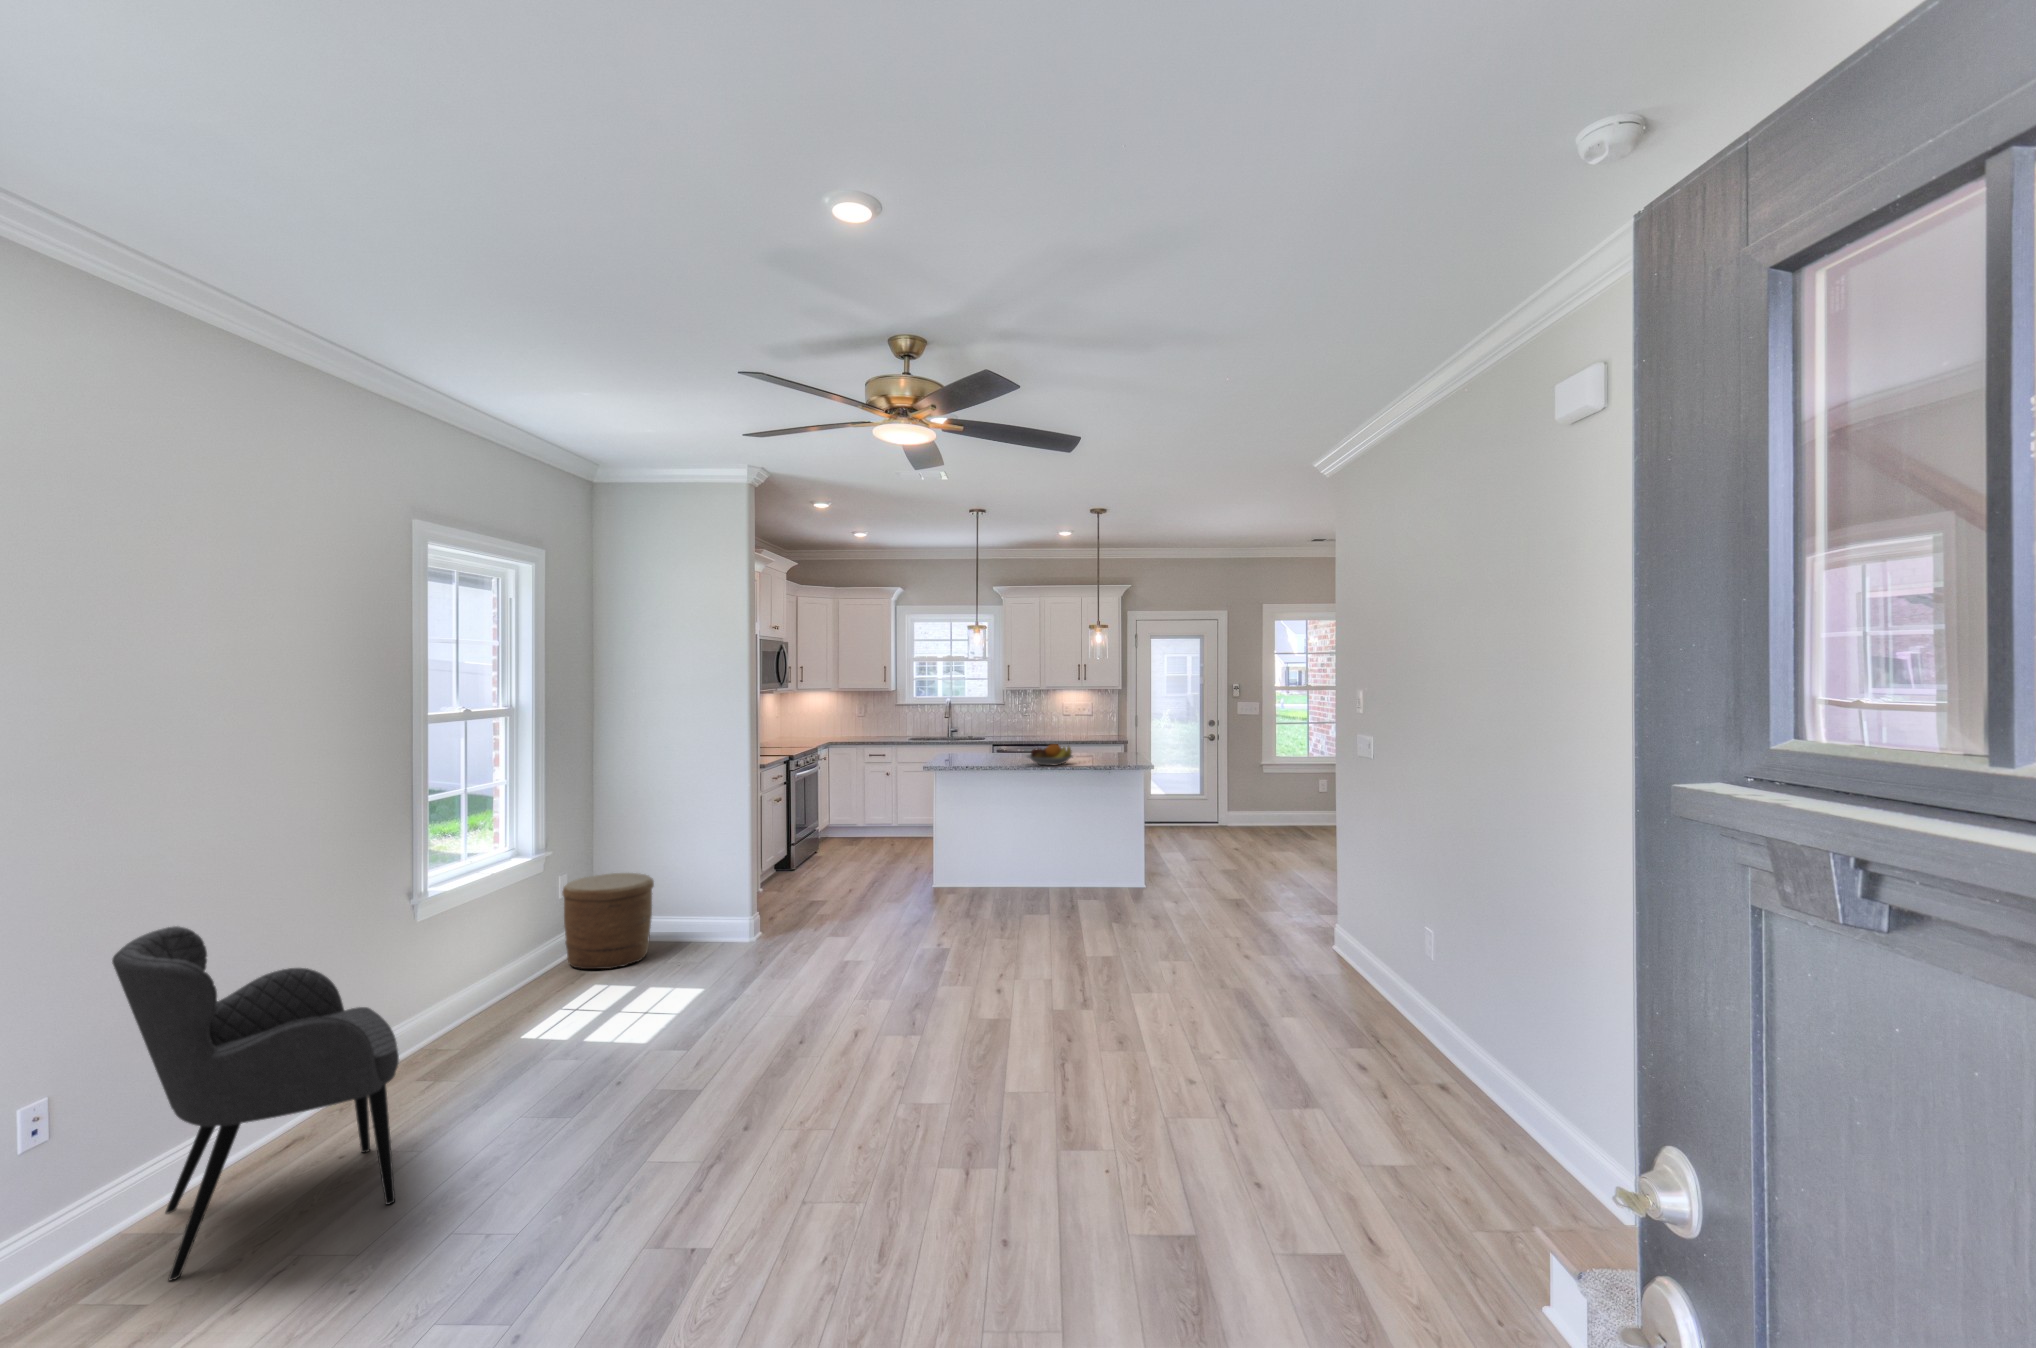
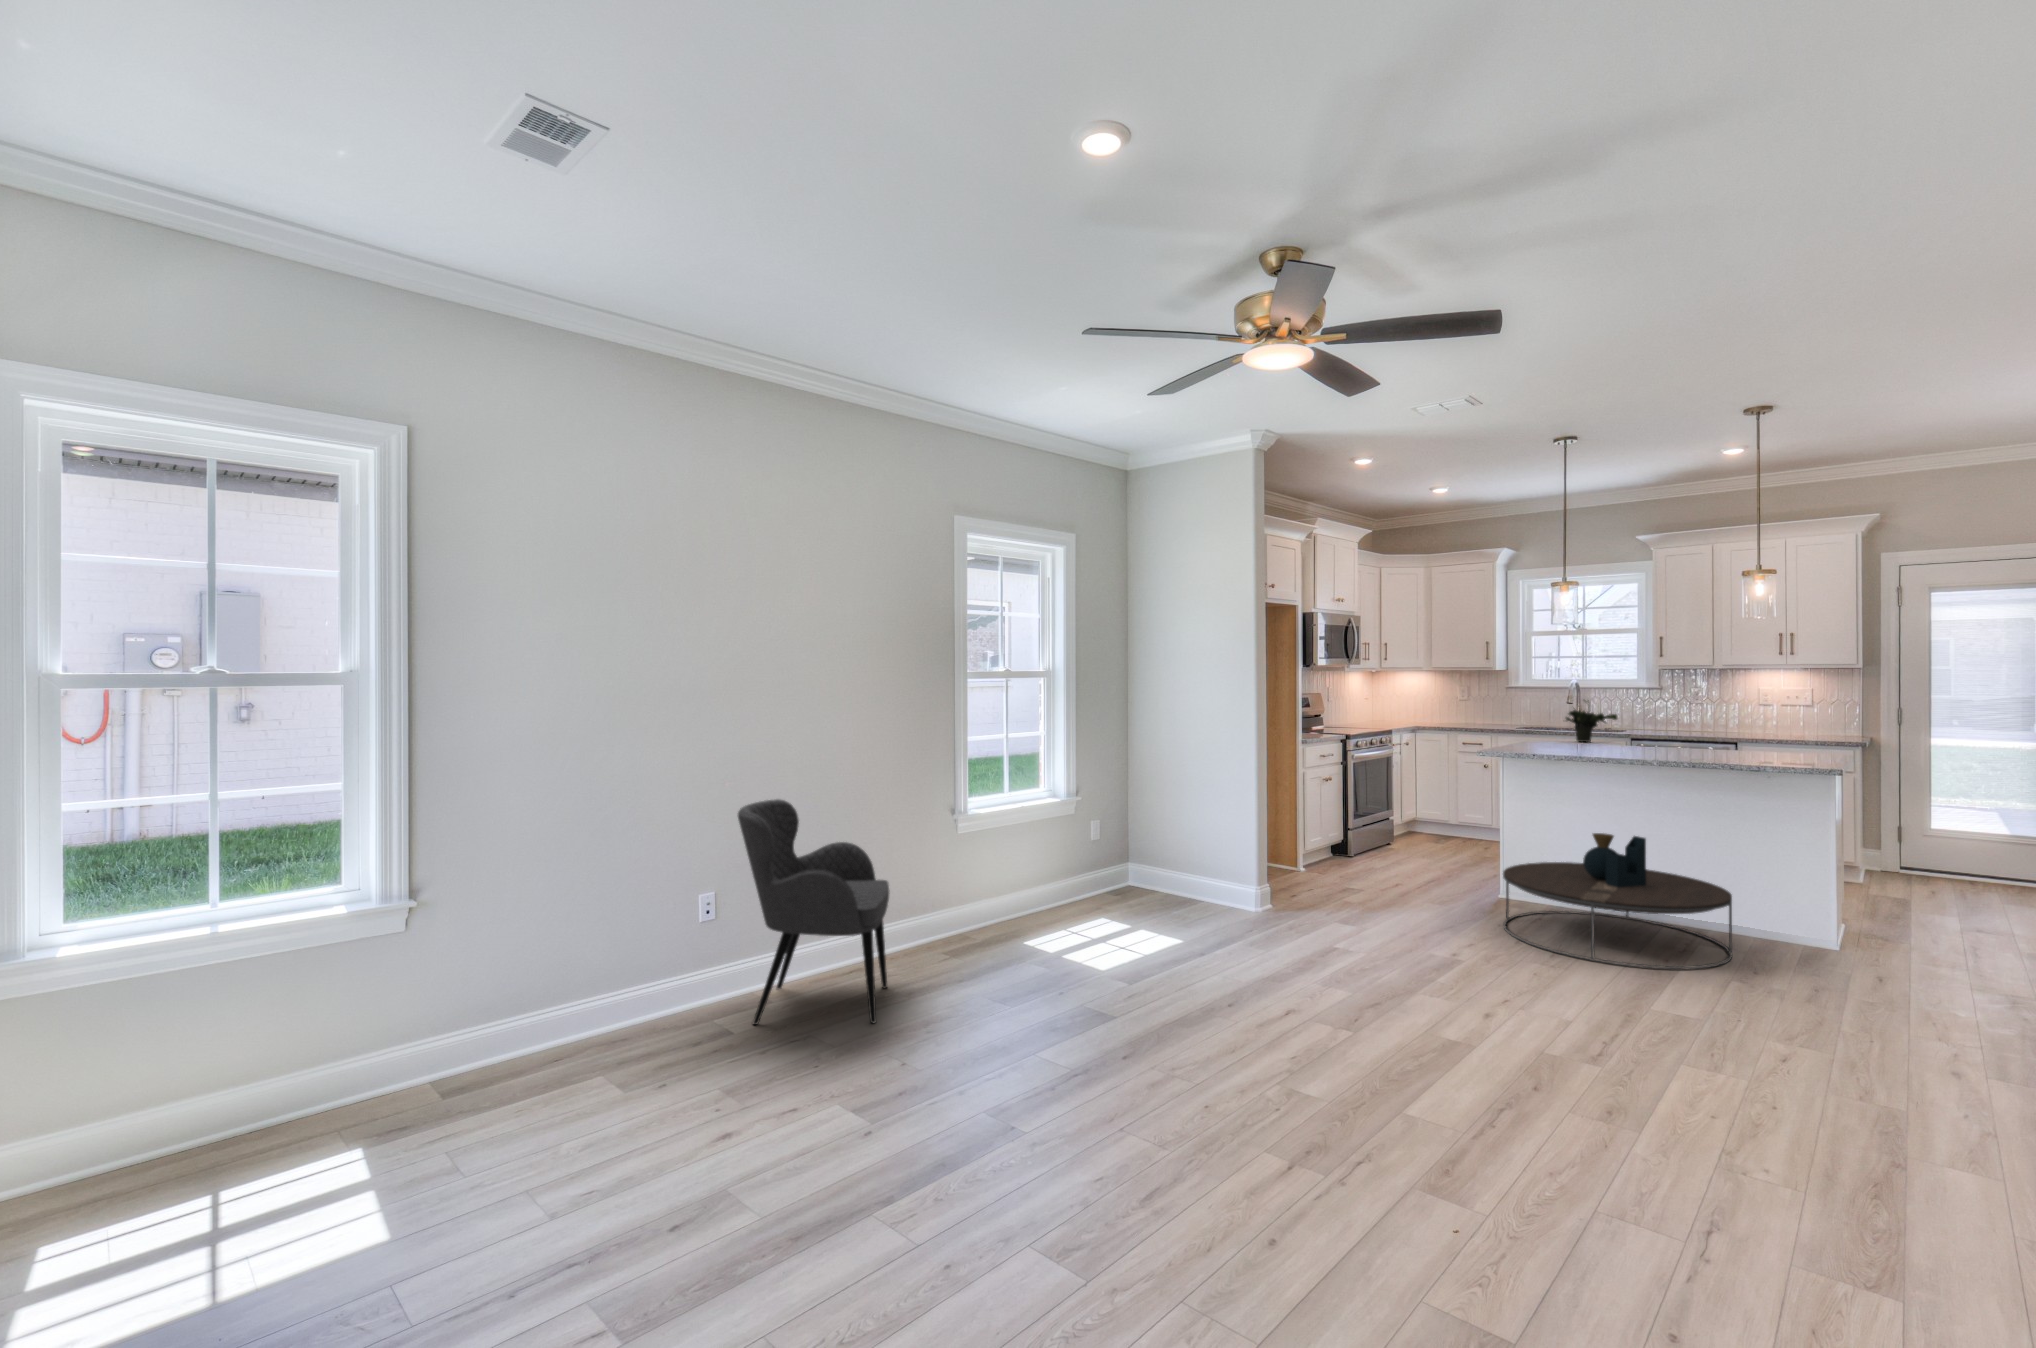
potted plant: none [957,716,994,751] -> present [1566,700,1617,742]
fruit bowl: present [1027,744,1073,765] -> none [1624,731,1704,760]
coffee table: none [952,825,1099,928] -> present [1503,833,1732,969]
woven basket: present [562,873,654,969] -> none [1089,825,1165,909]

